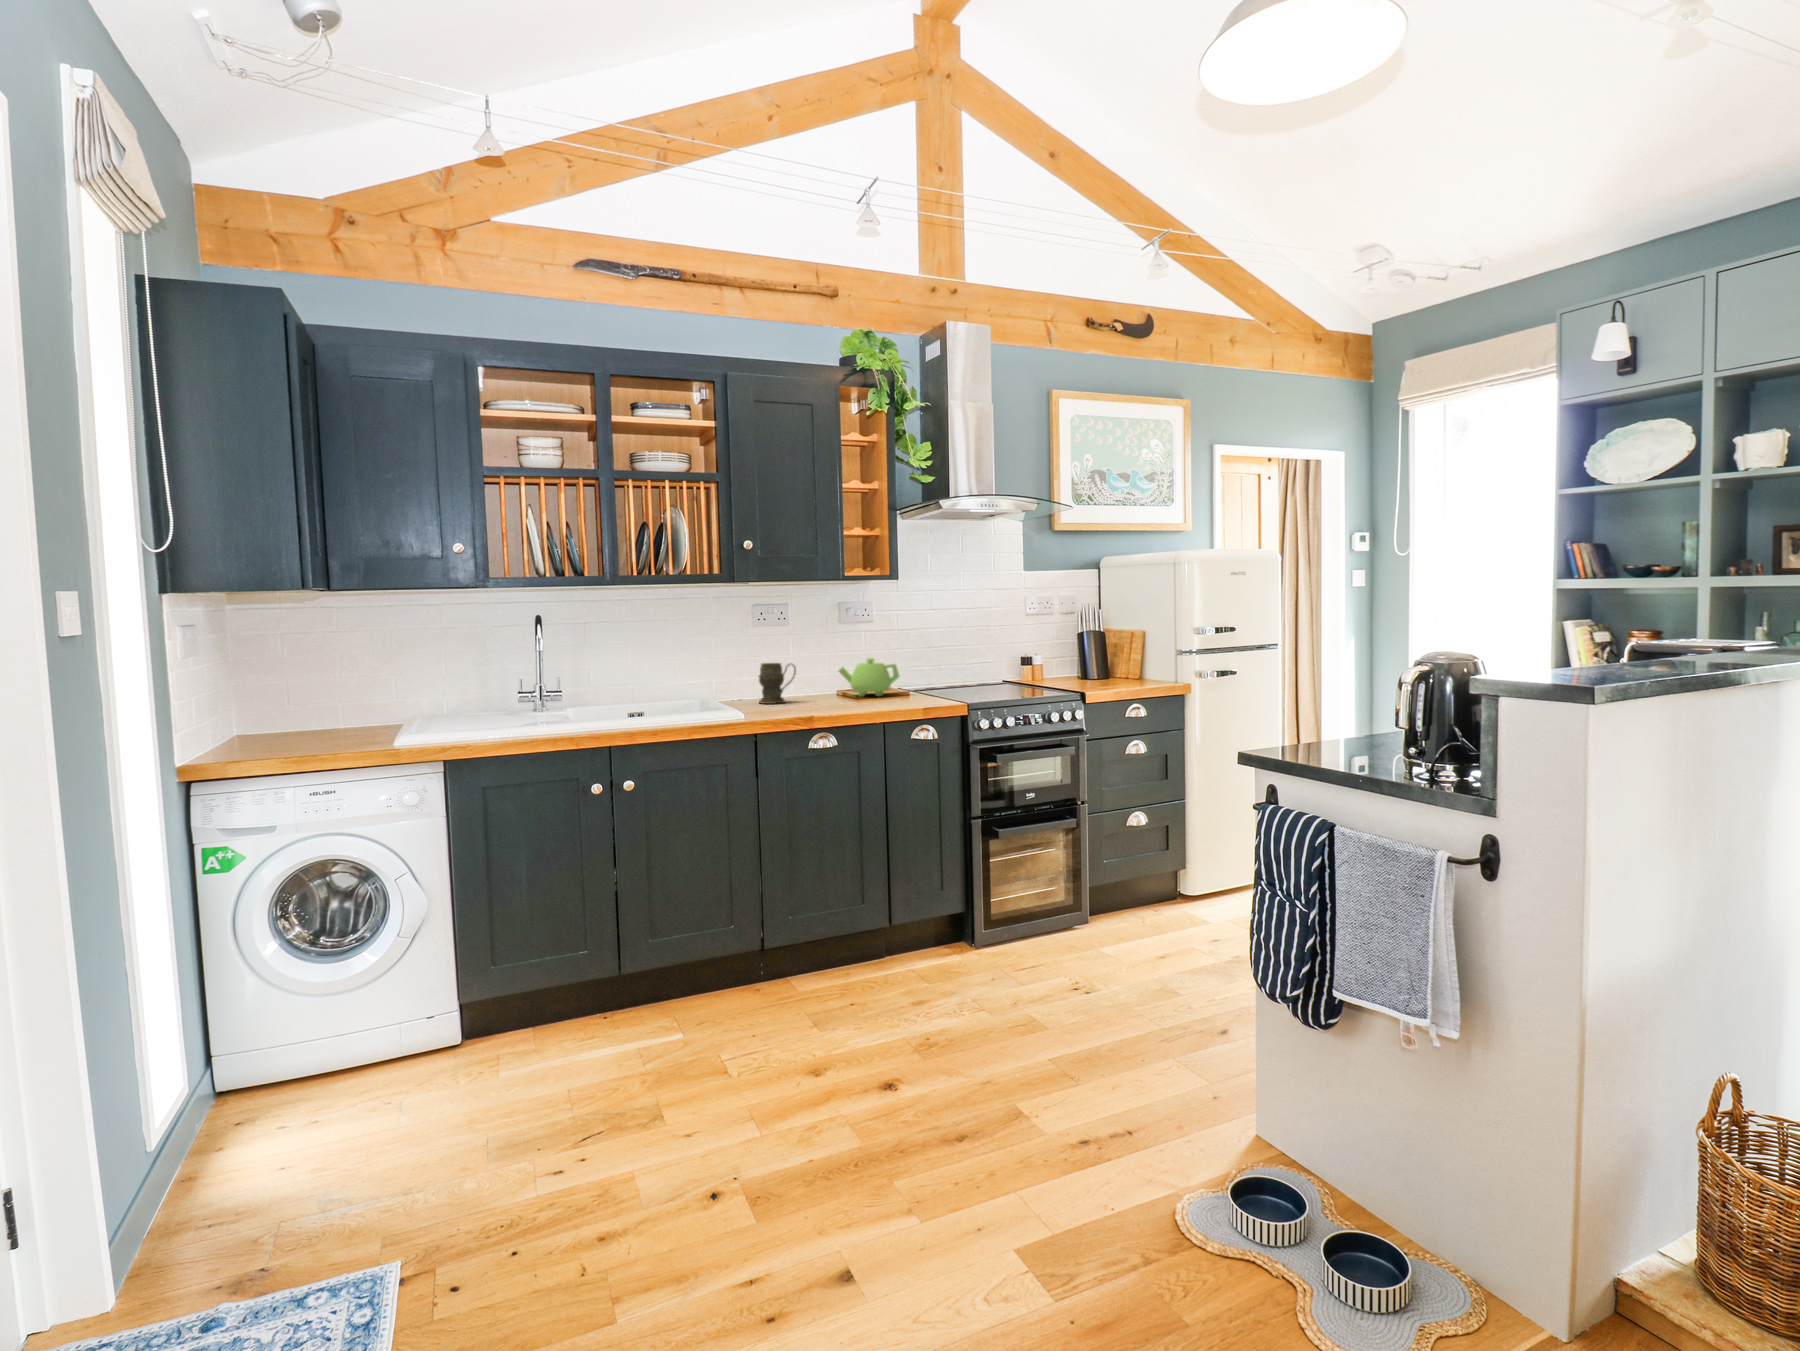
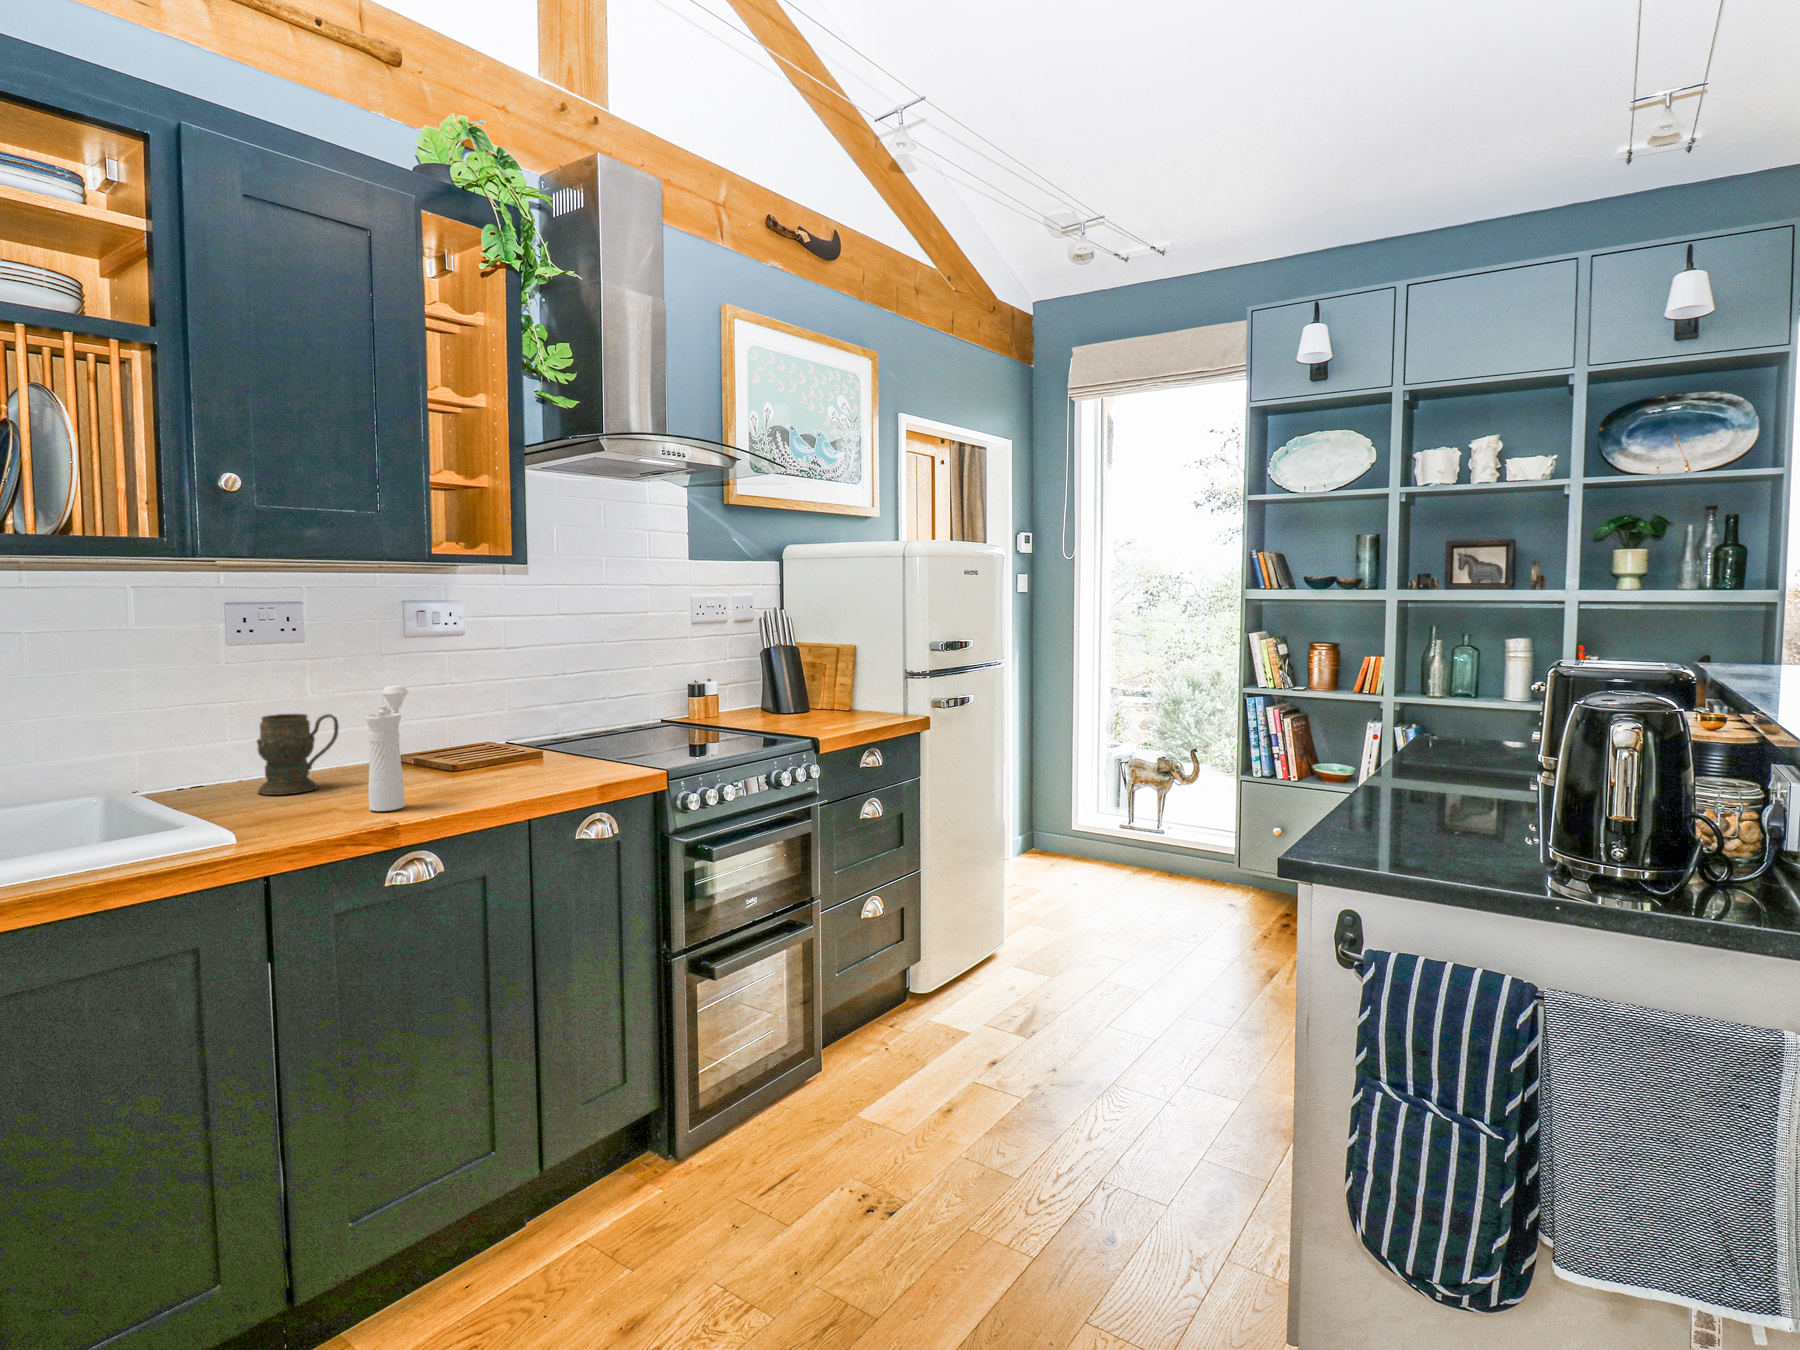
pepper mill: none [801,647,825,711] -> present [365,685,408,811]
teapot: present [839,658,899,697] -> none [417,697,532,765]

